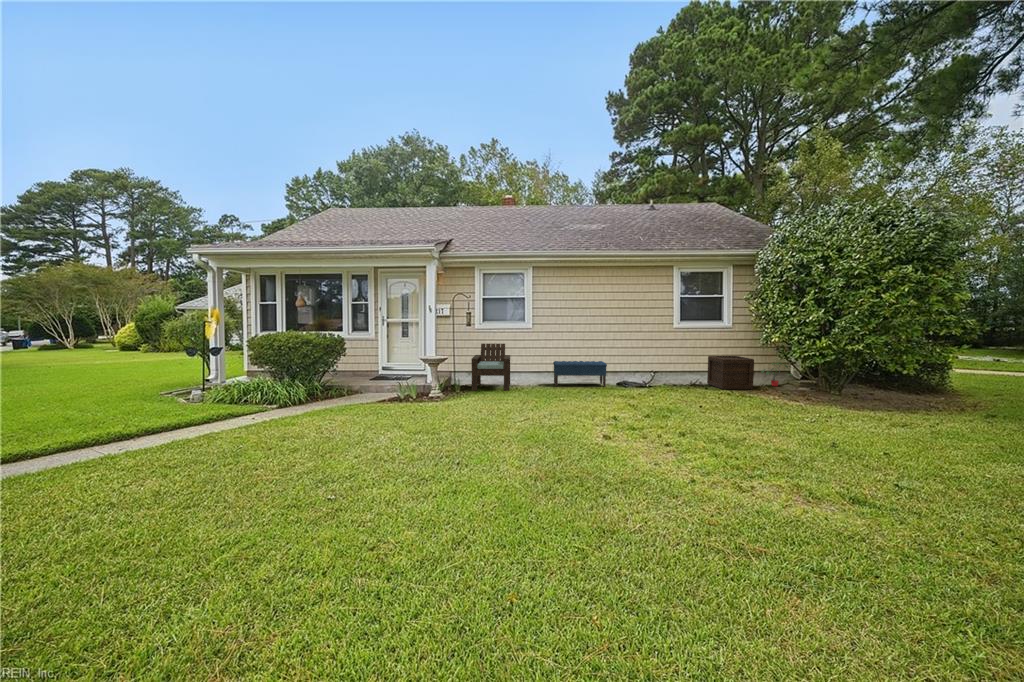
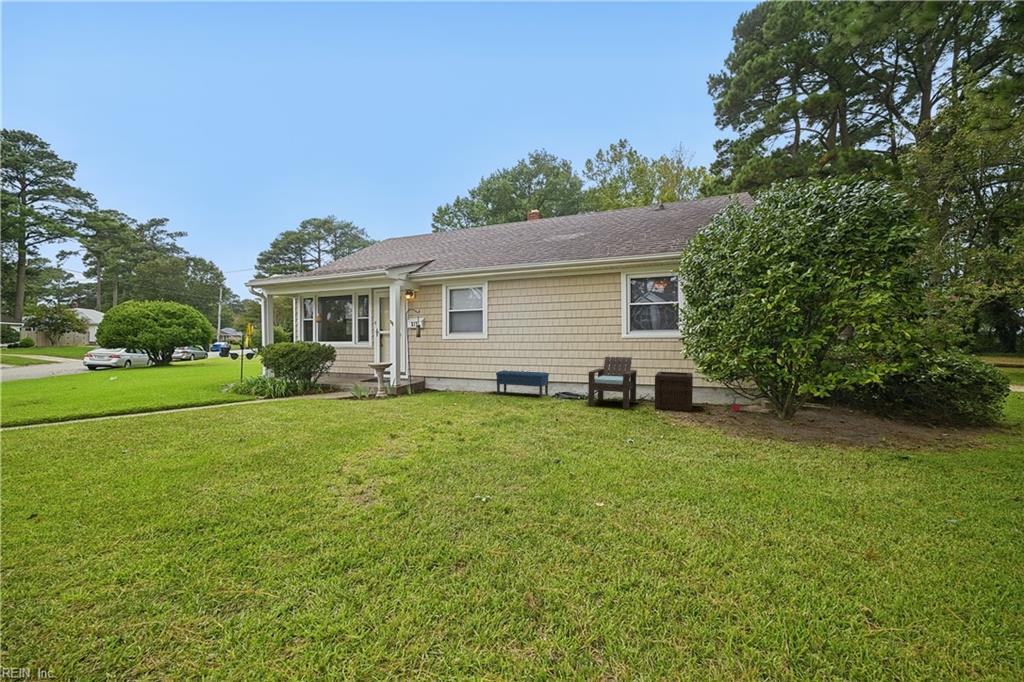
chair: present [471,343,510,391] -> present [588,357,637,409]

